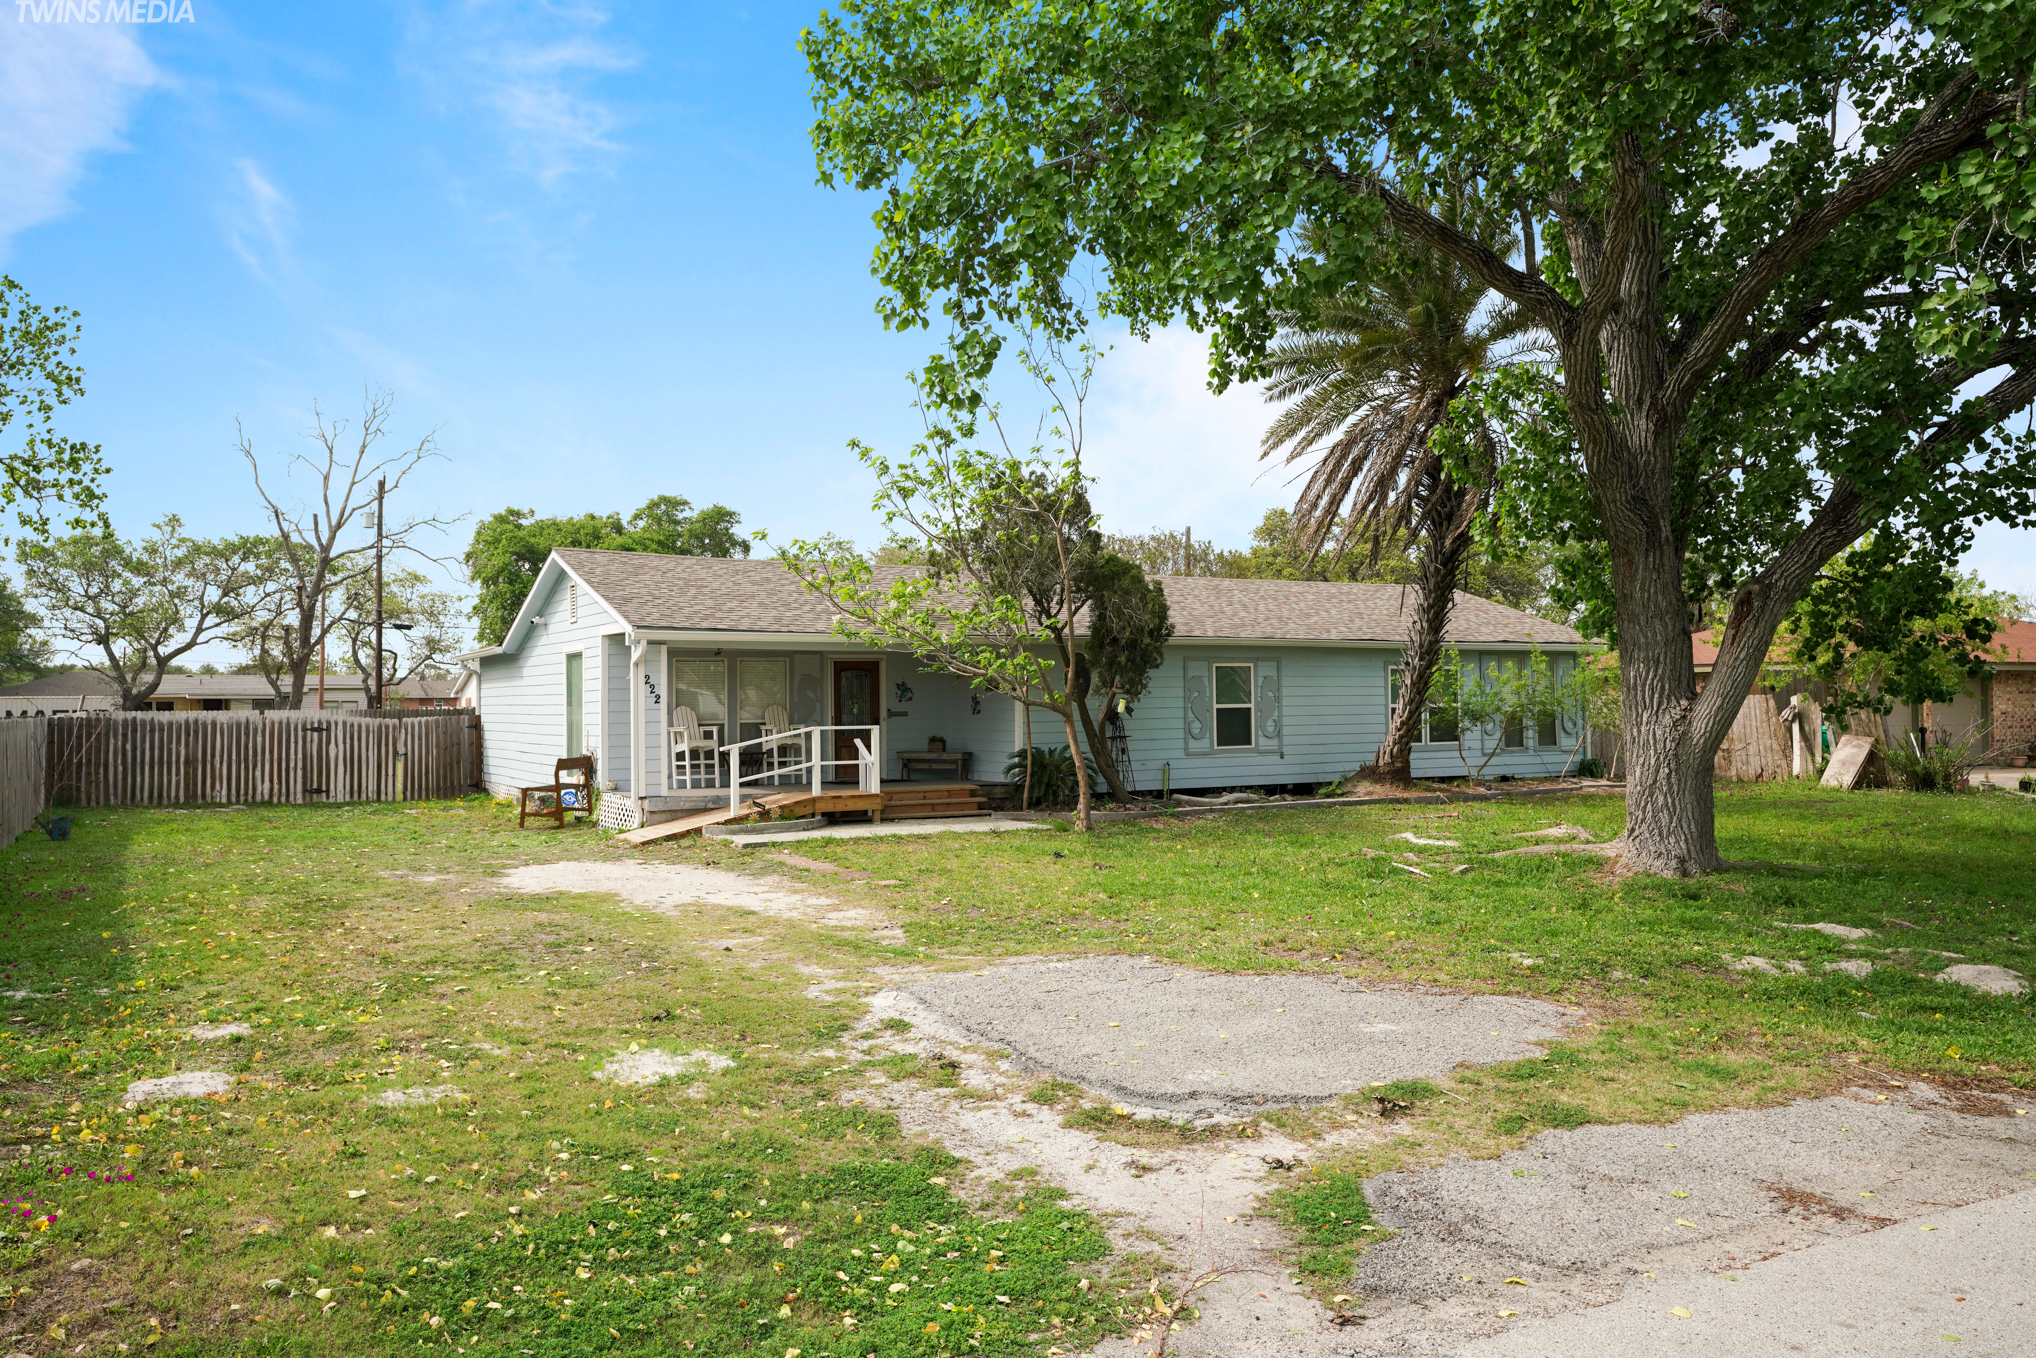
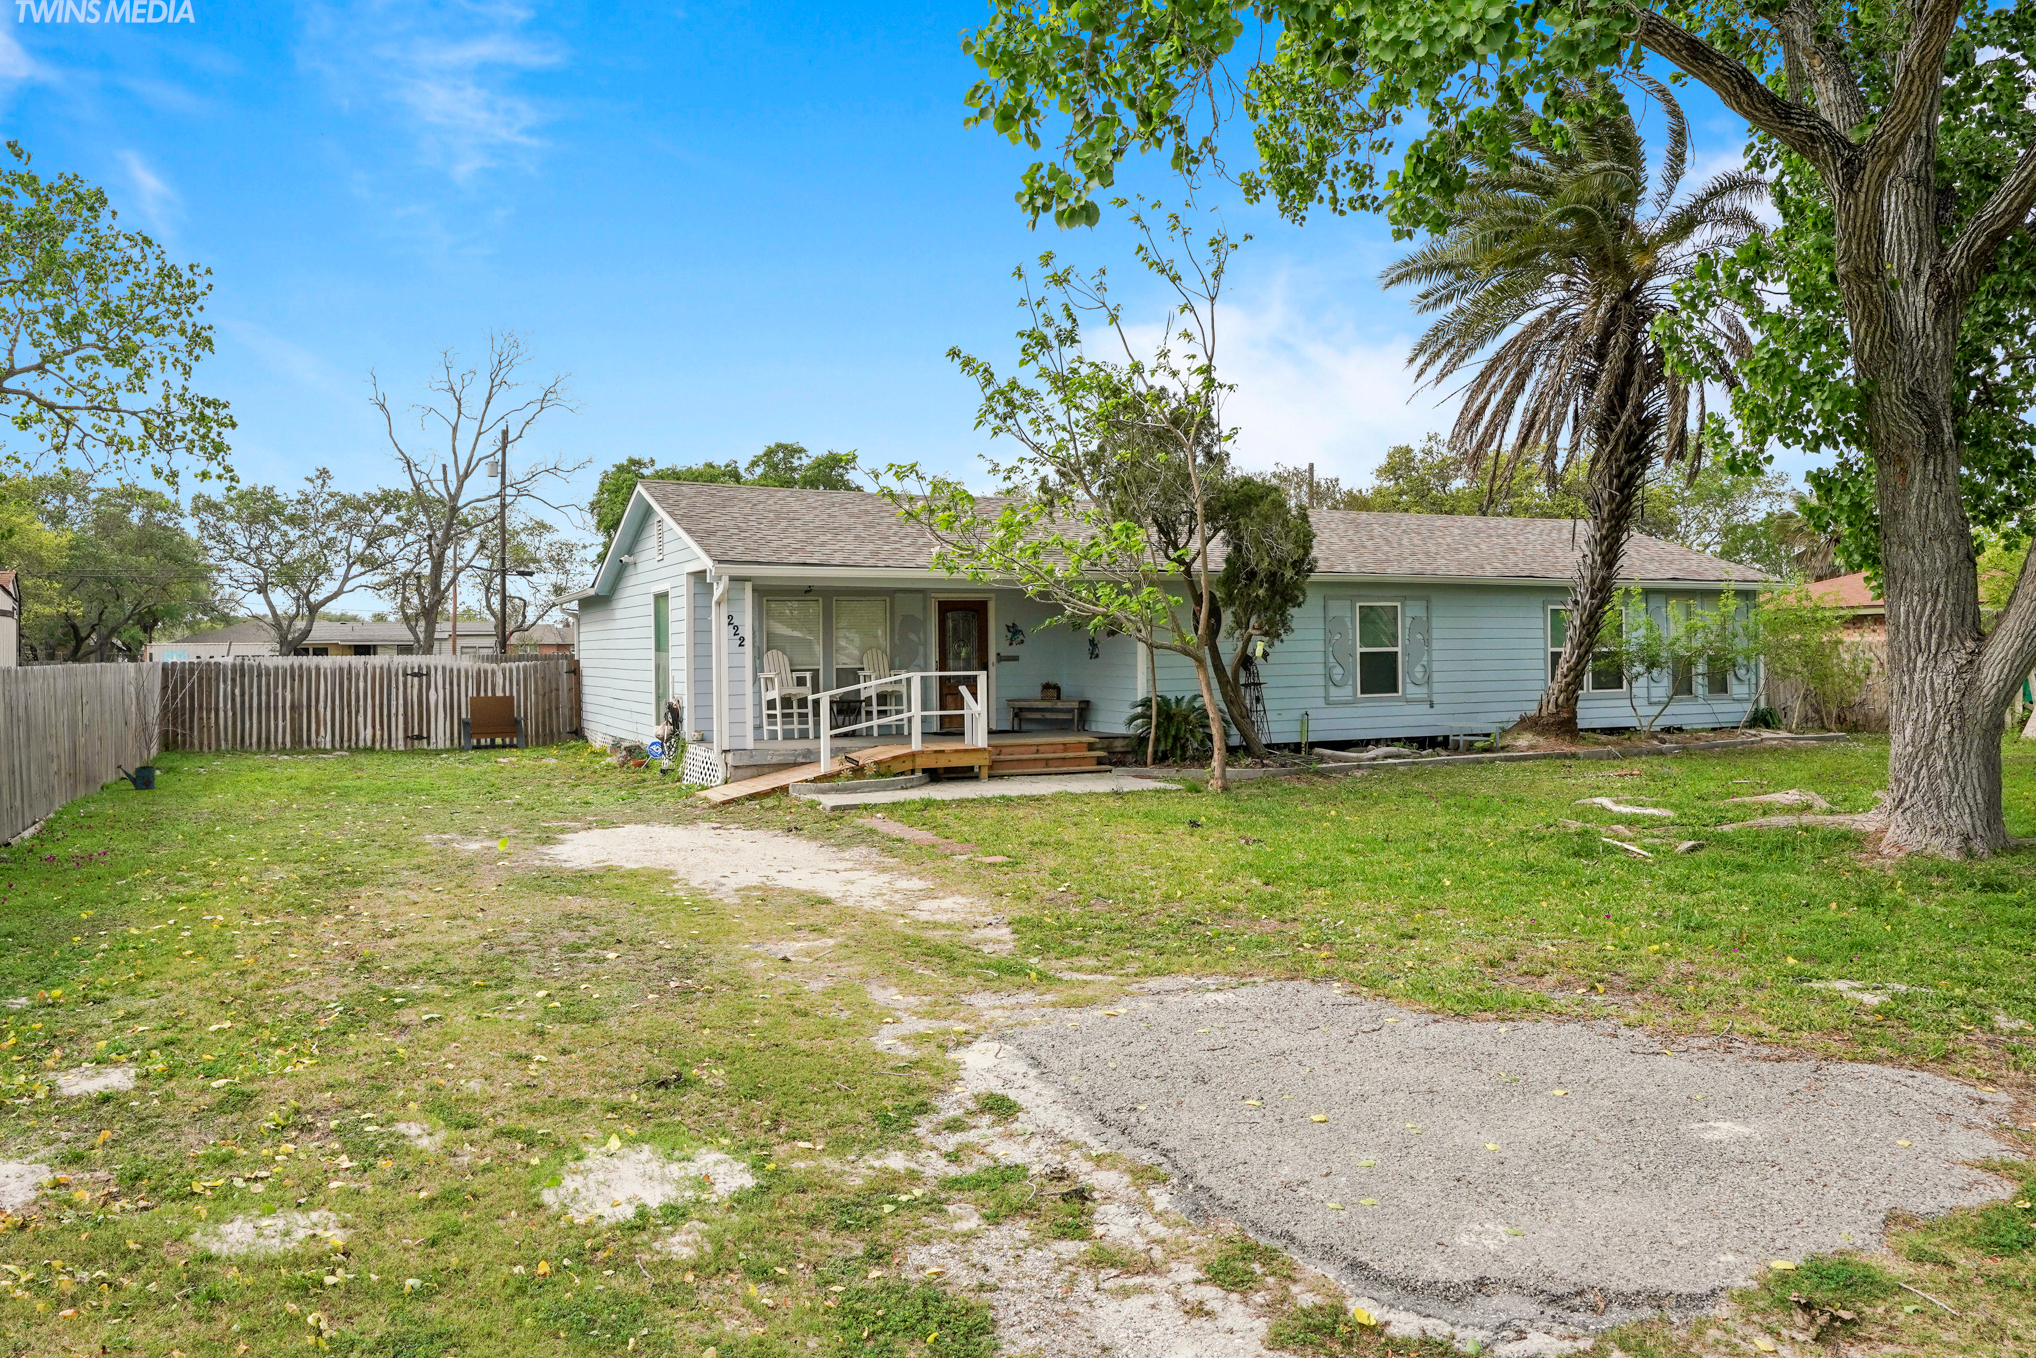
lounge chair: none [358,749,424,803] -> present [462,696,526,750]
bench: present [519,755,594,828] -> none [605,703,684,780]
round table: none [1290,771,1351,798] -> present [1437,722,1504,752]
potted tree: present [54,783,81,818] -> none [155,724,188,765]

